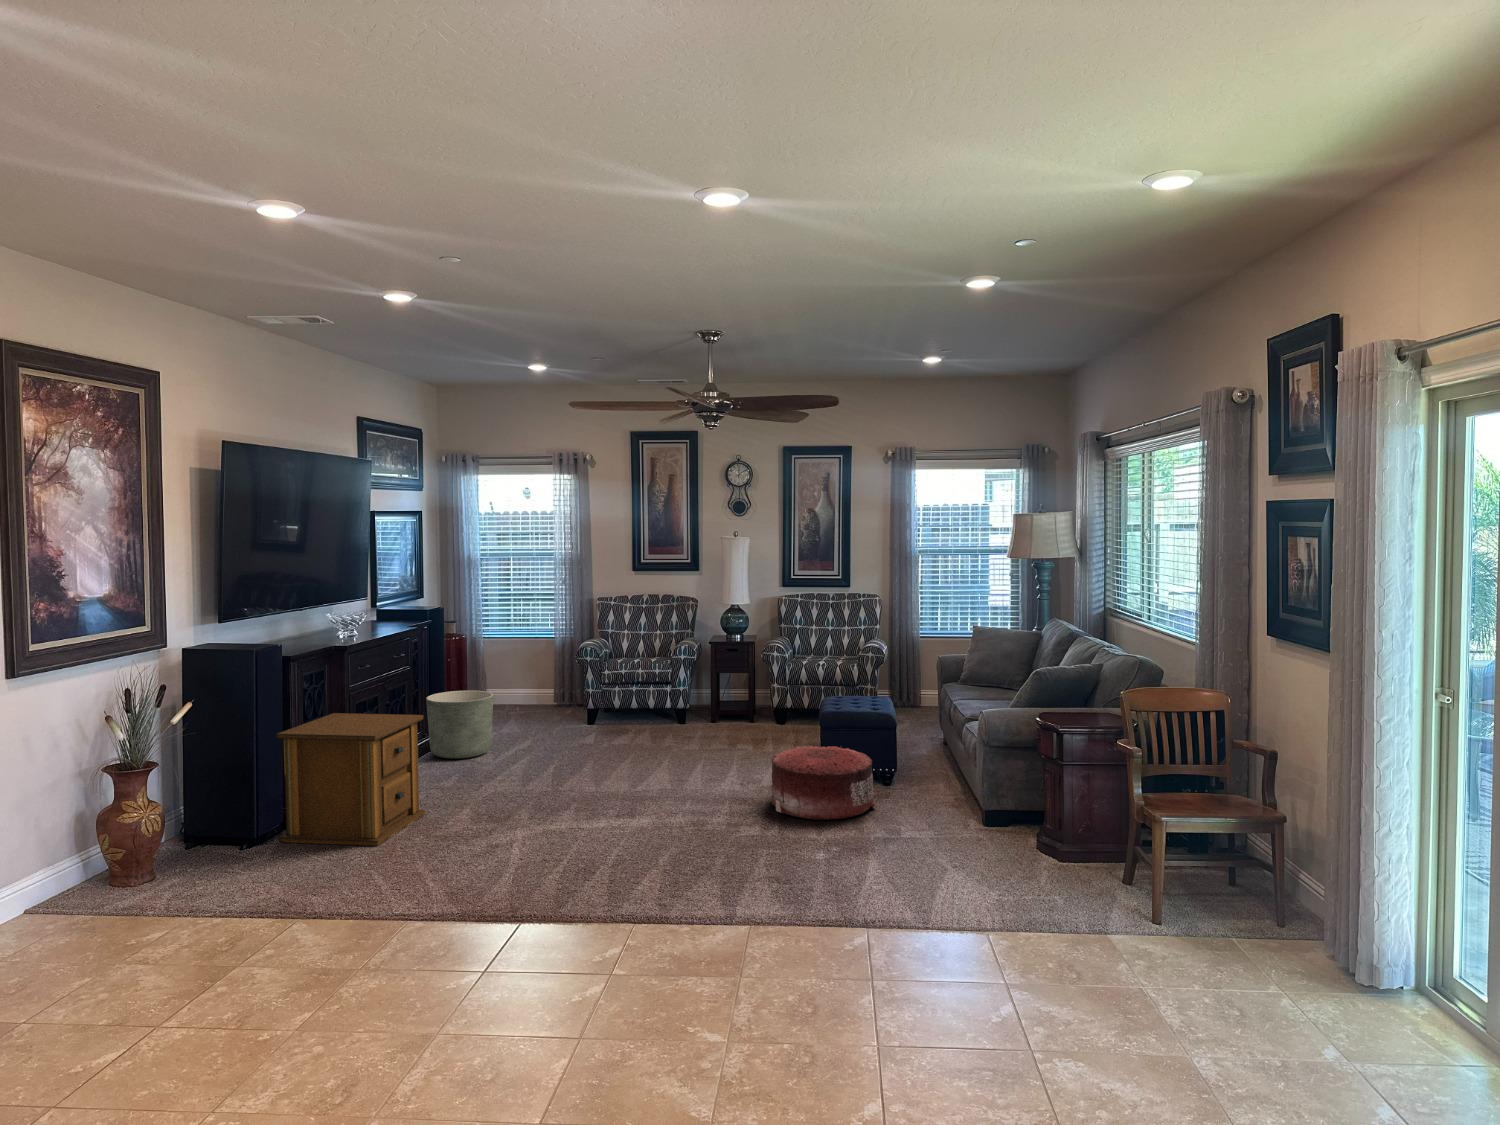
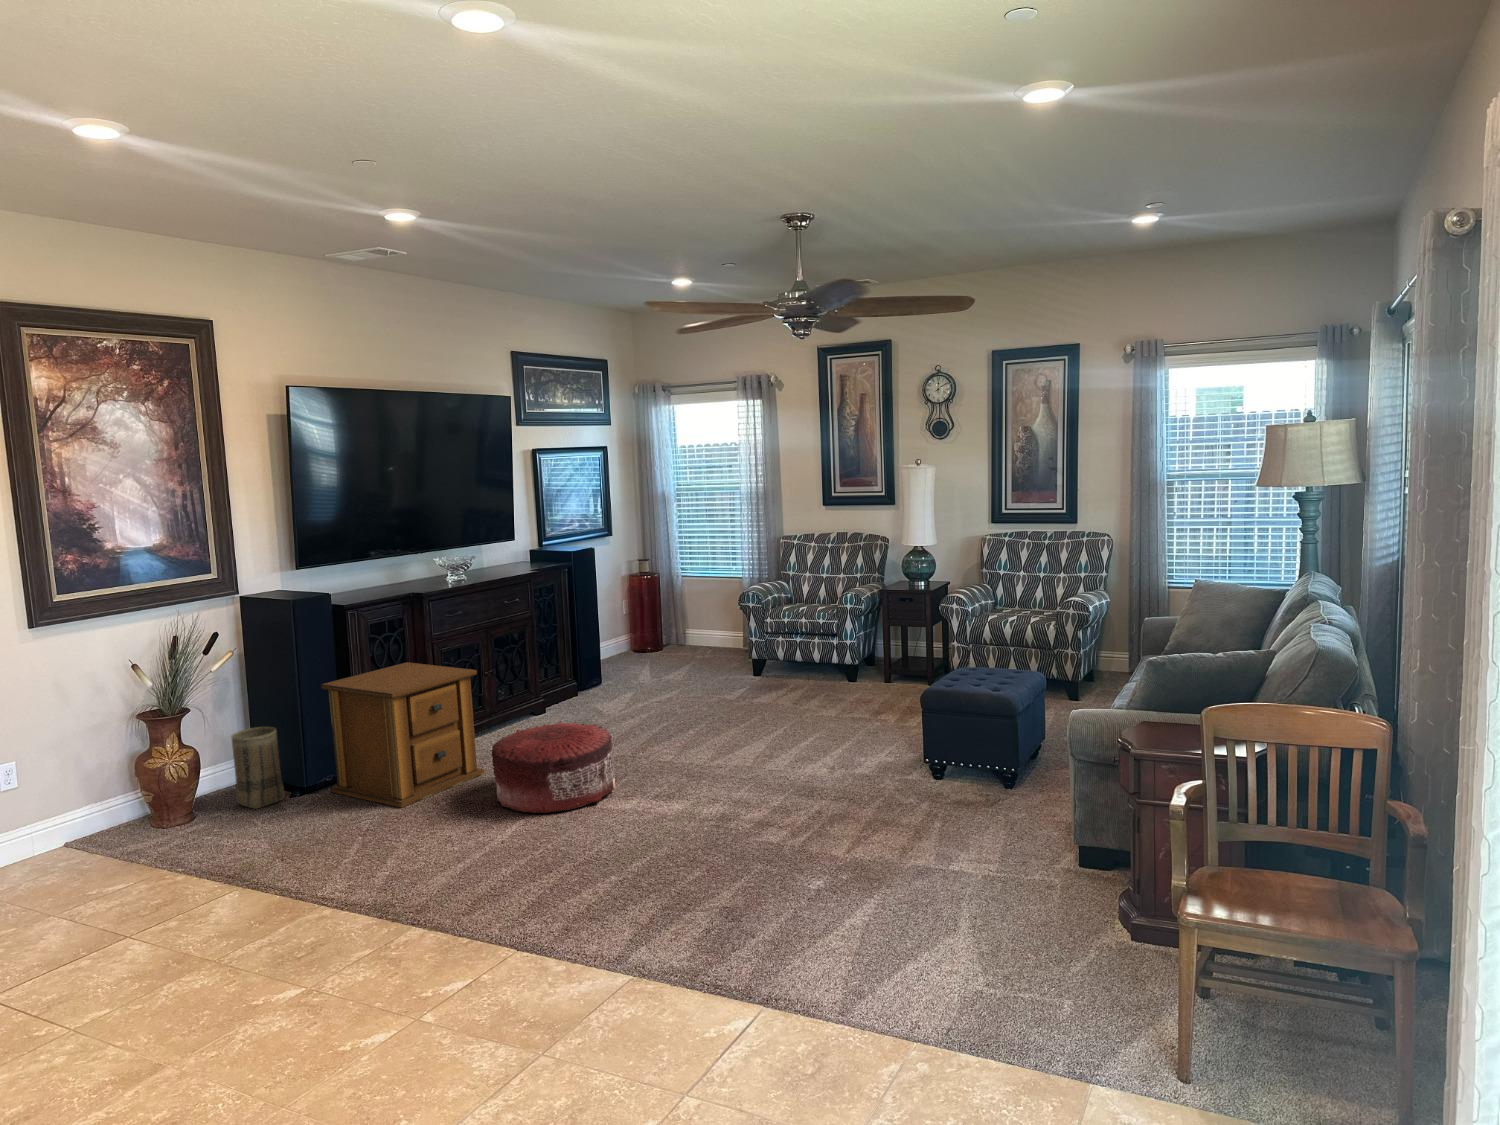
planter: present [426,691,493,759] -> none [556,637,625,709]
pouf: present [771,746,875,820] -> present [492,721,616,813]
basket: none [183,780,234,863] -> present [232,727,285,809]

